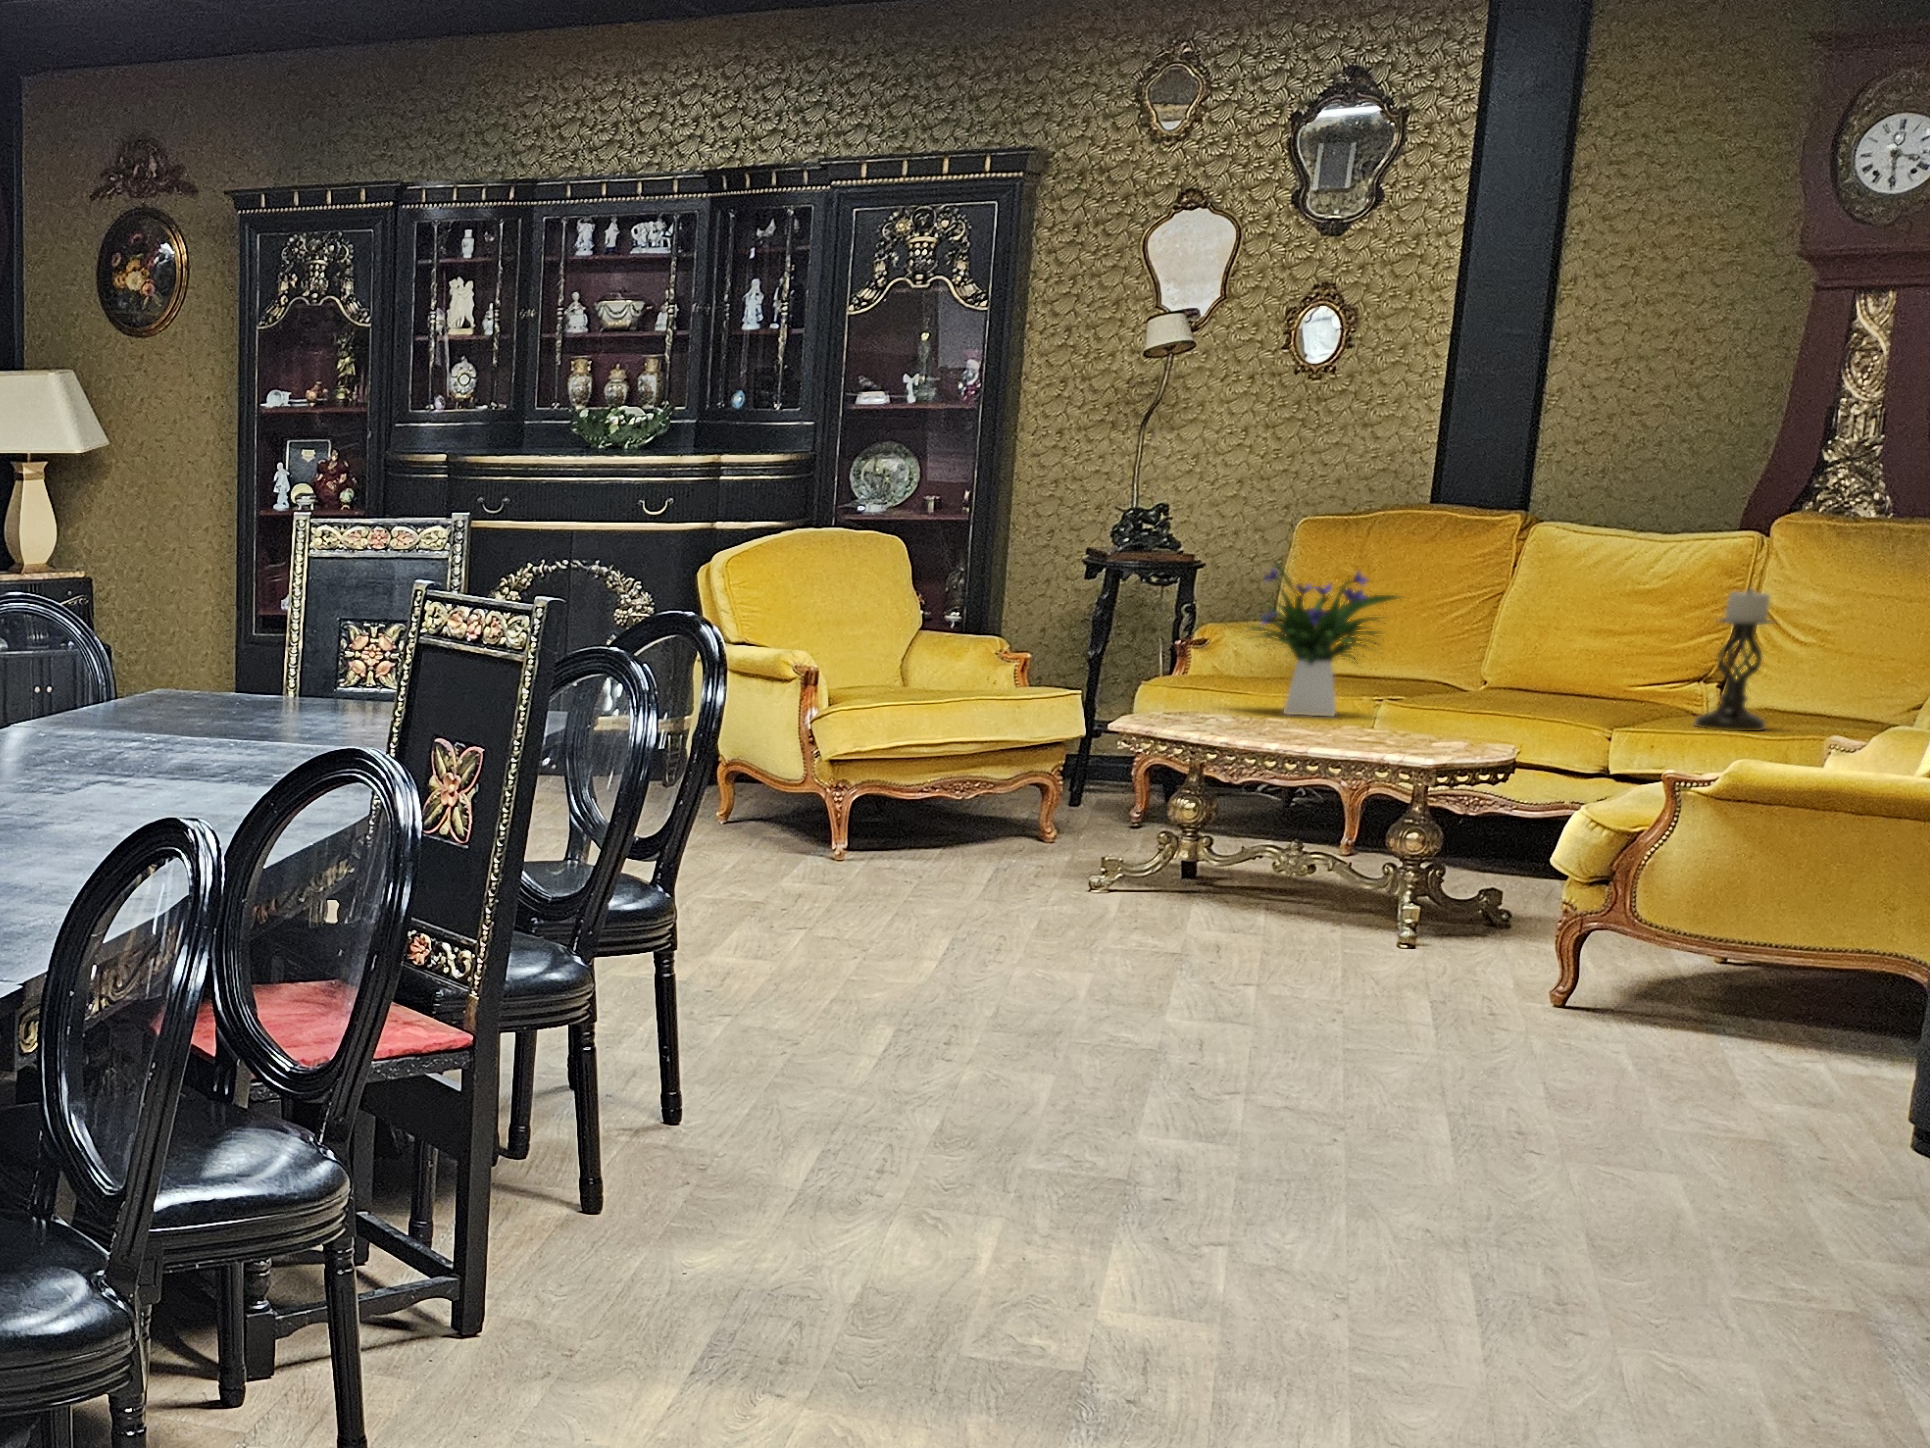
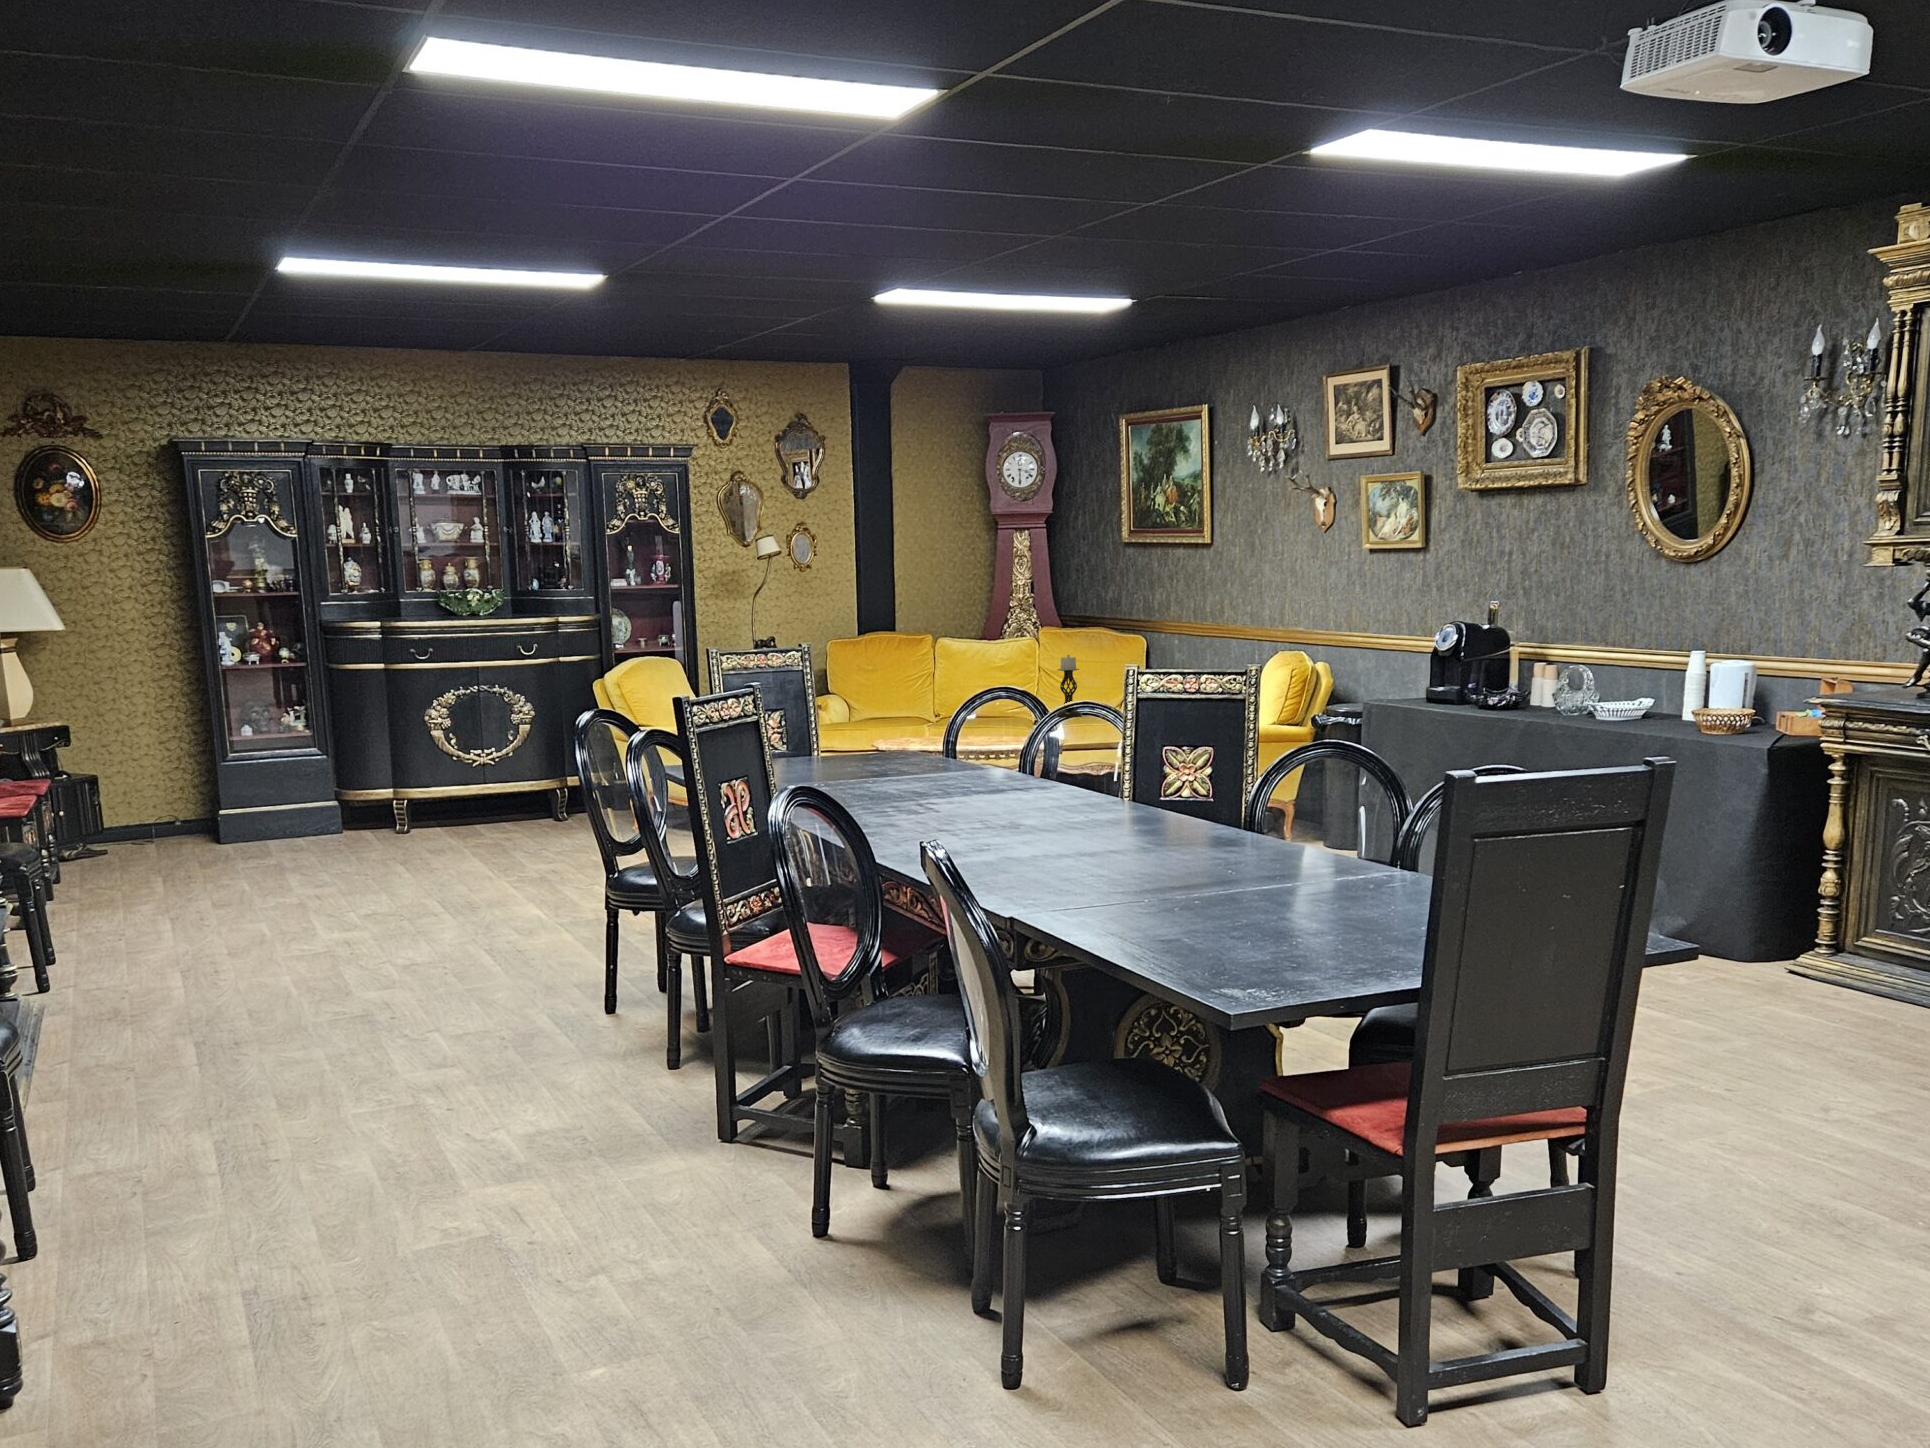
flower arrangement: present [1249,562,1403,716] -> none [905,652,975,728]

